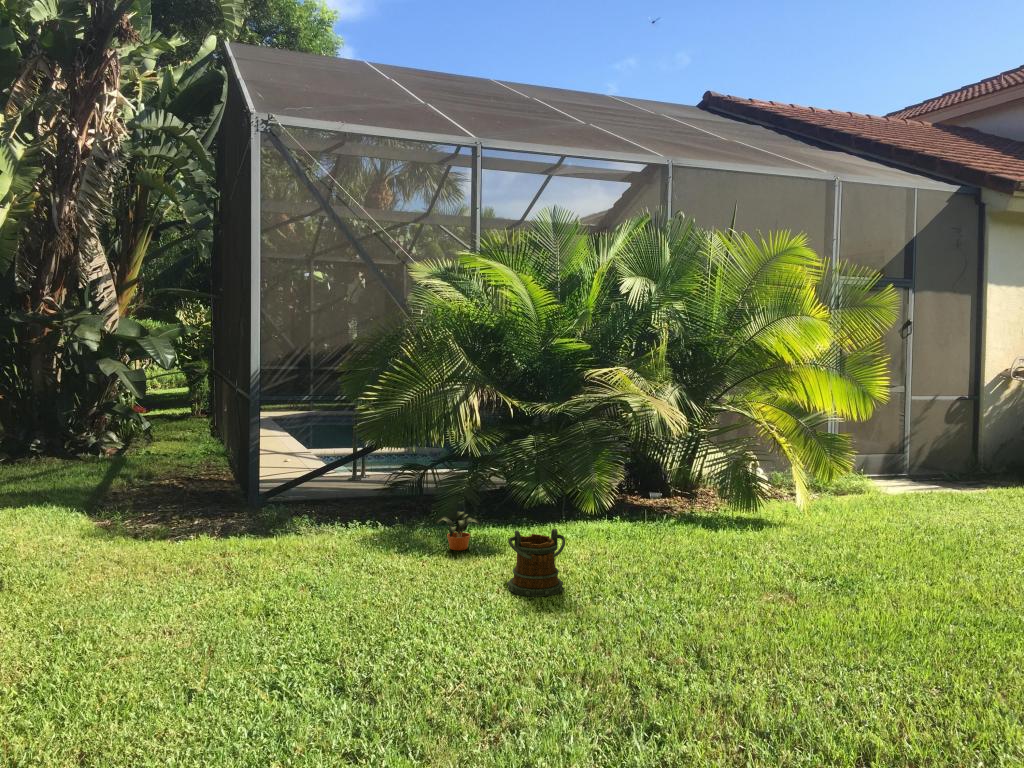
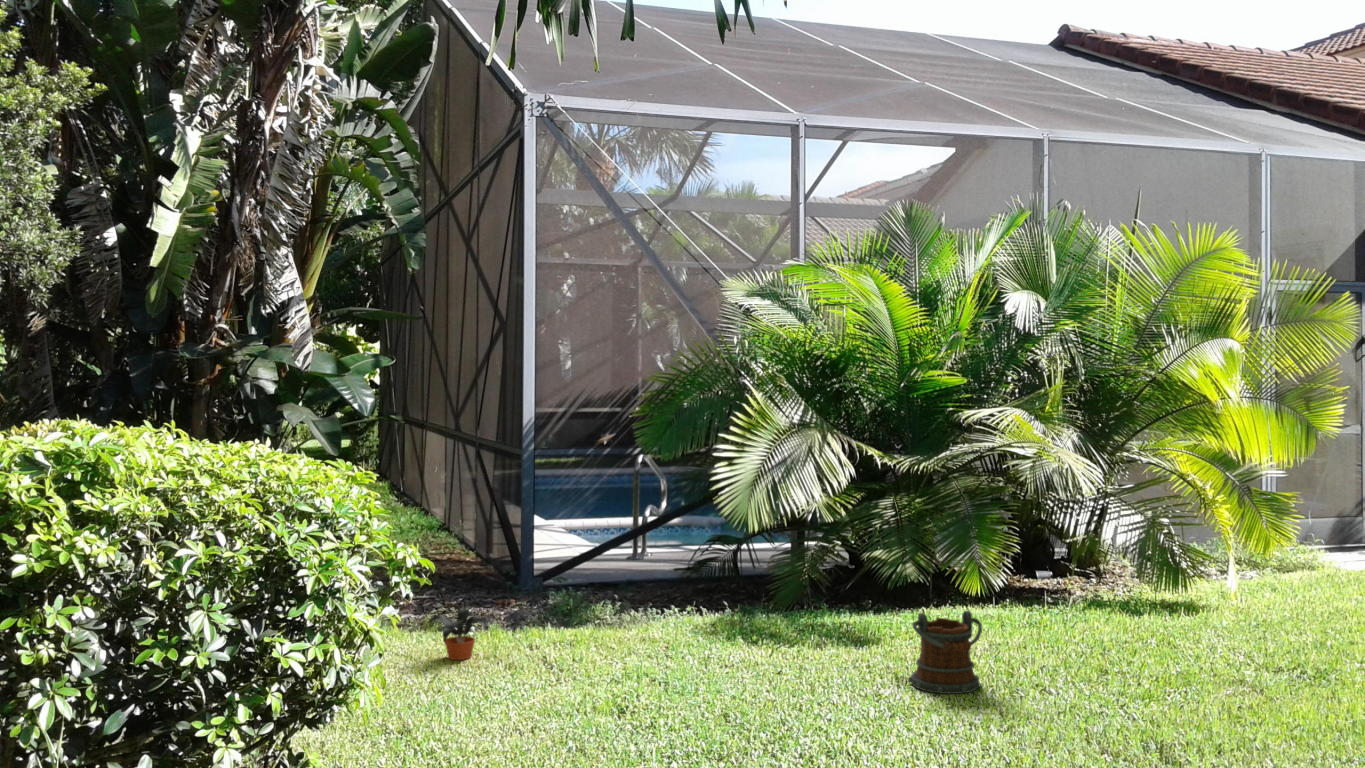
potted plant: present [435,511,481,550] -> present [426,608,487,660]

